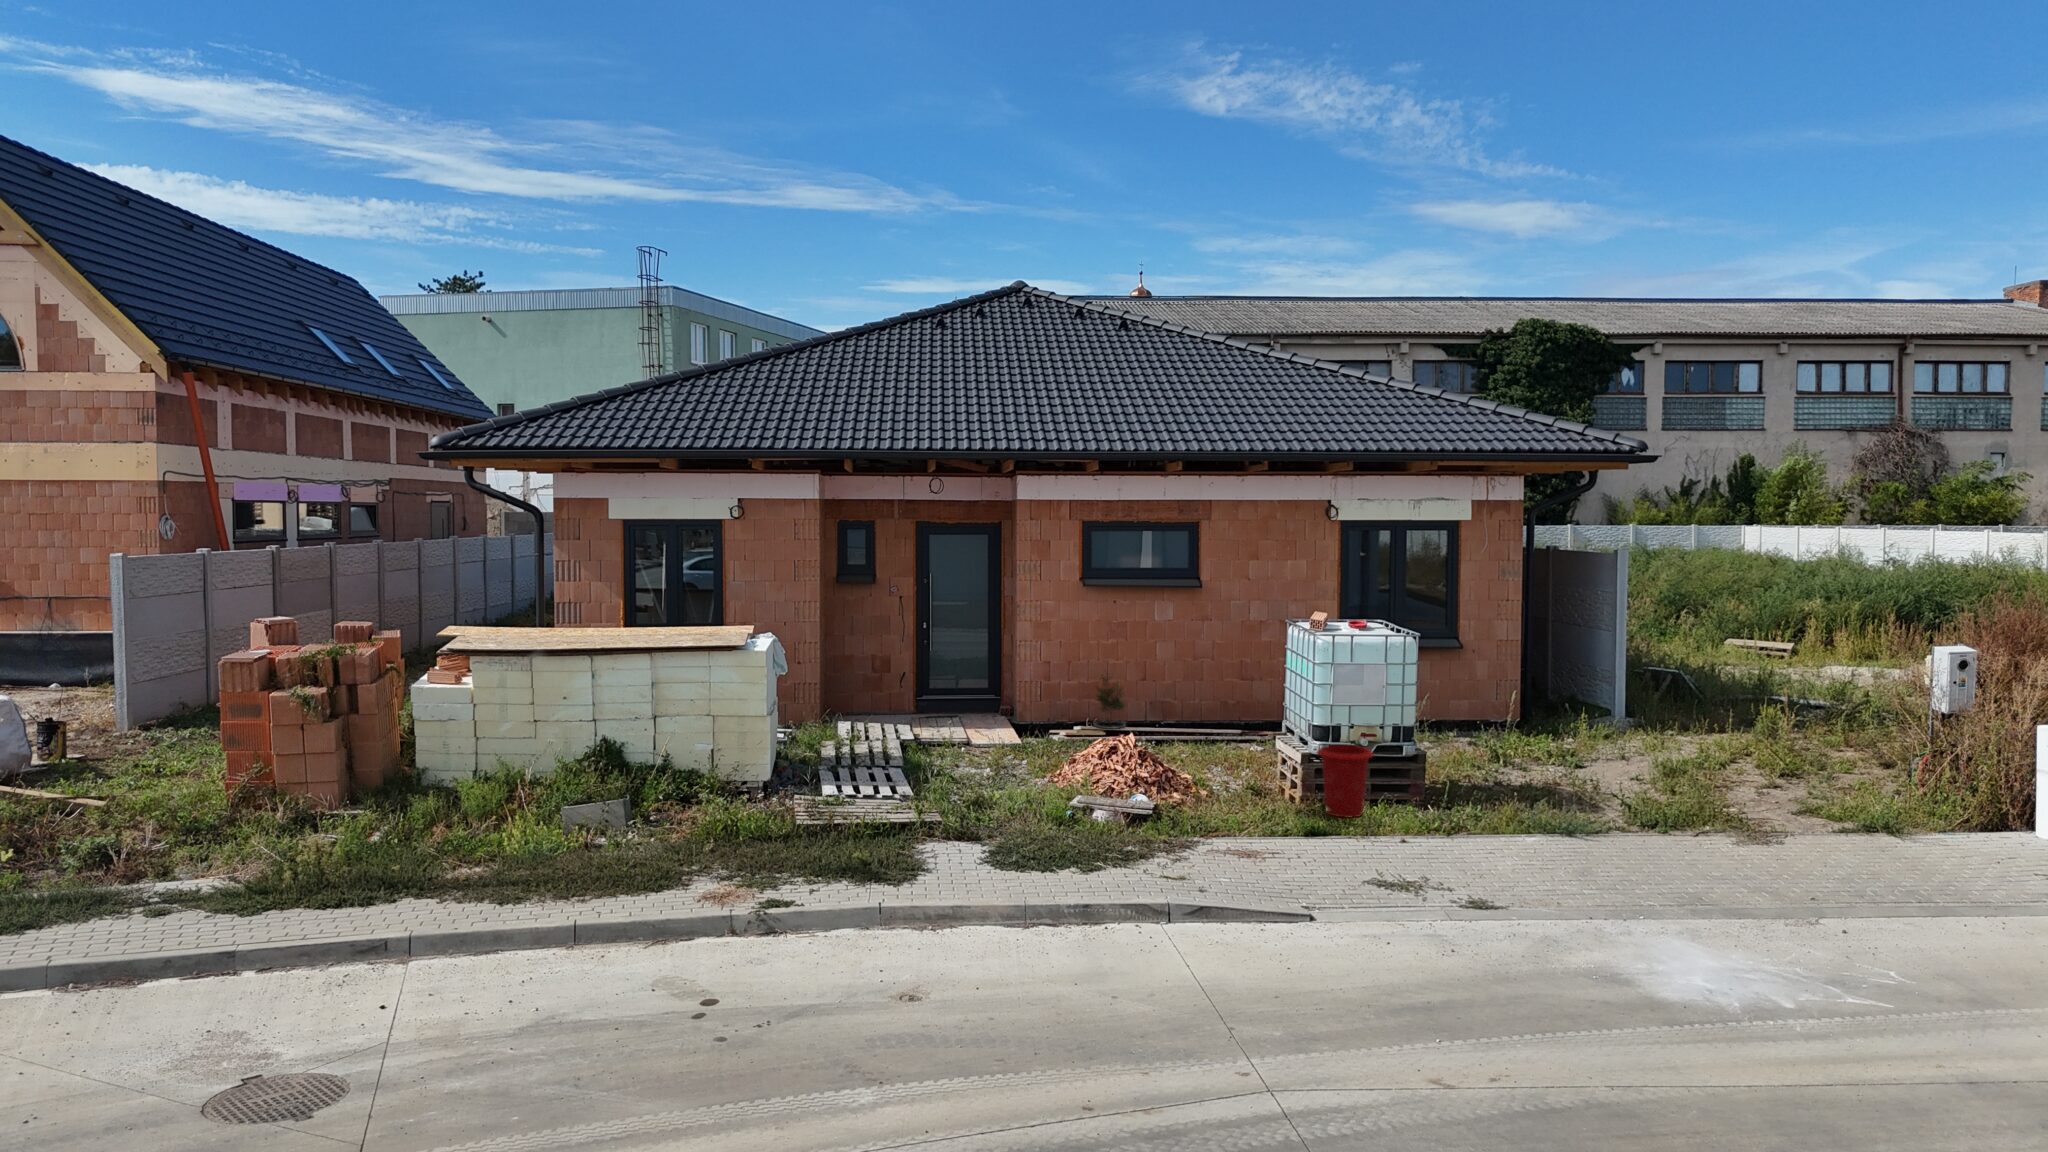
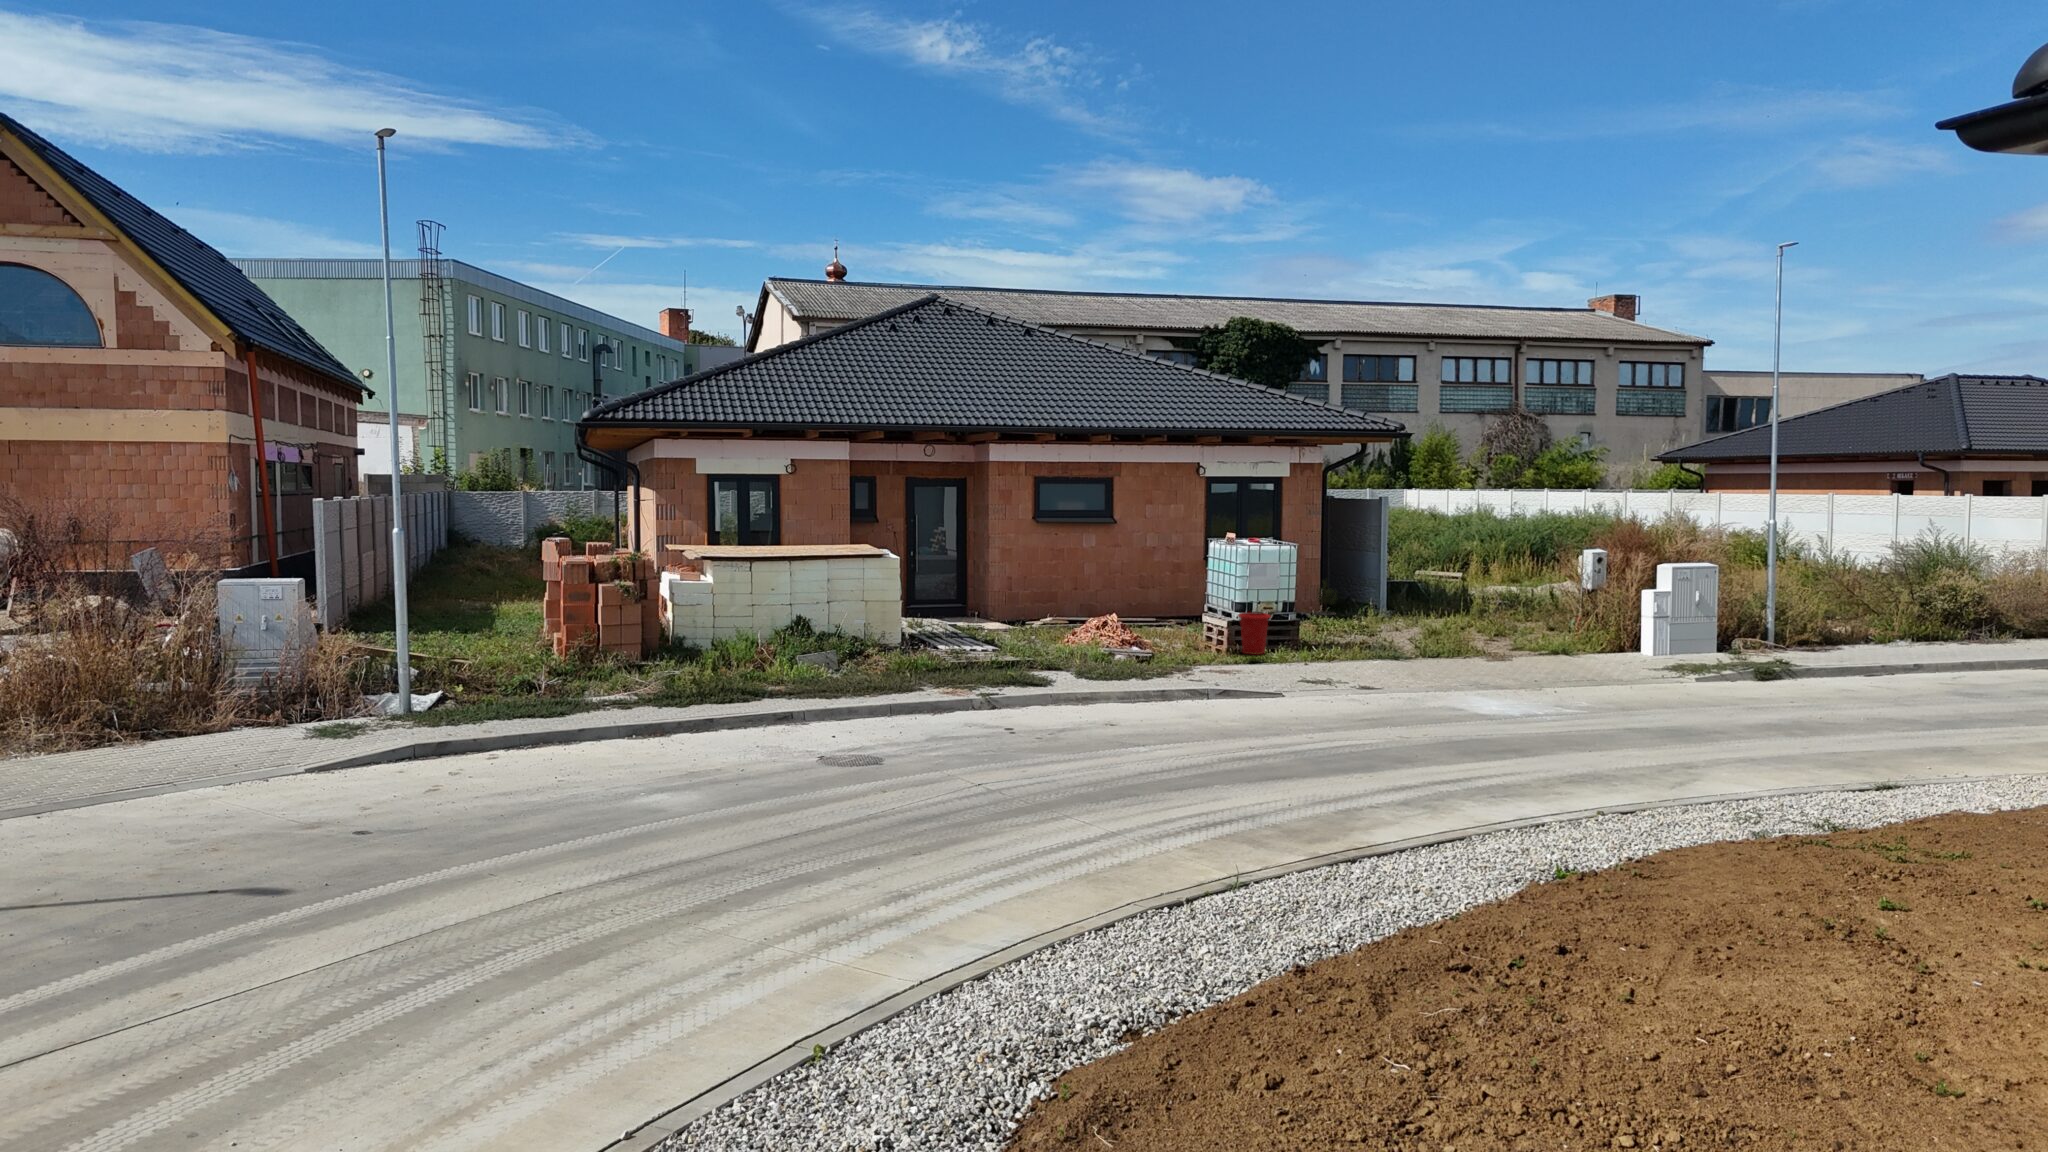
potted tree: present [1094,673,1125,729] -> present [1316,582,1336,615]

